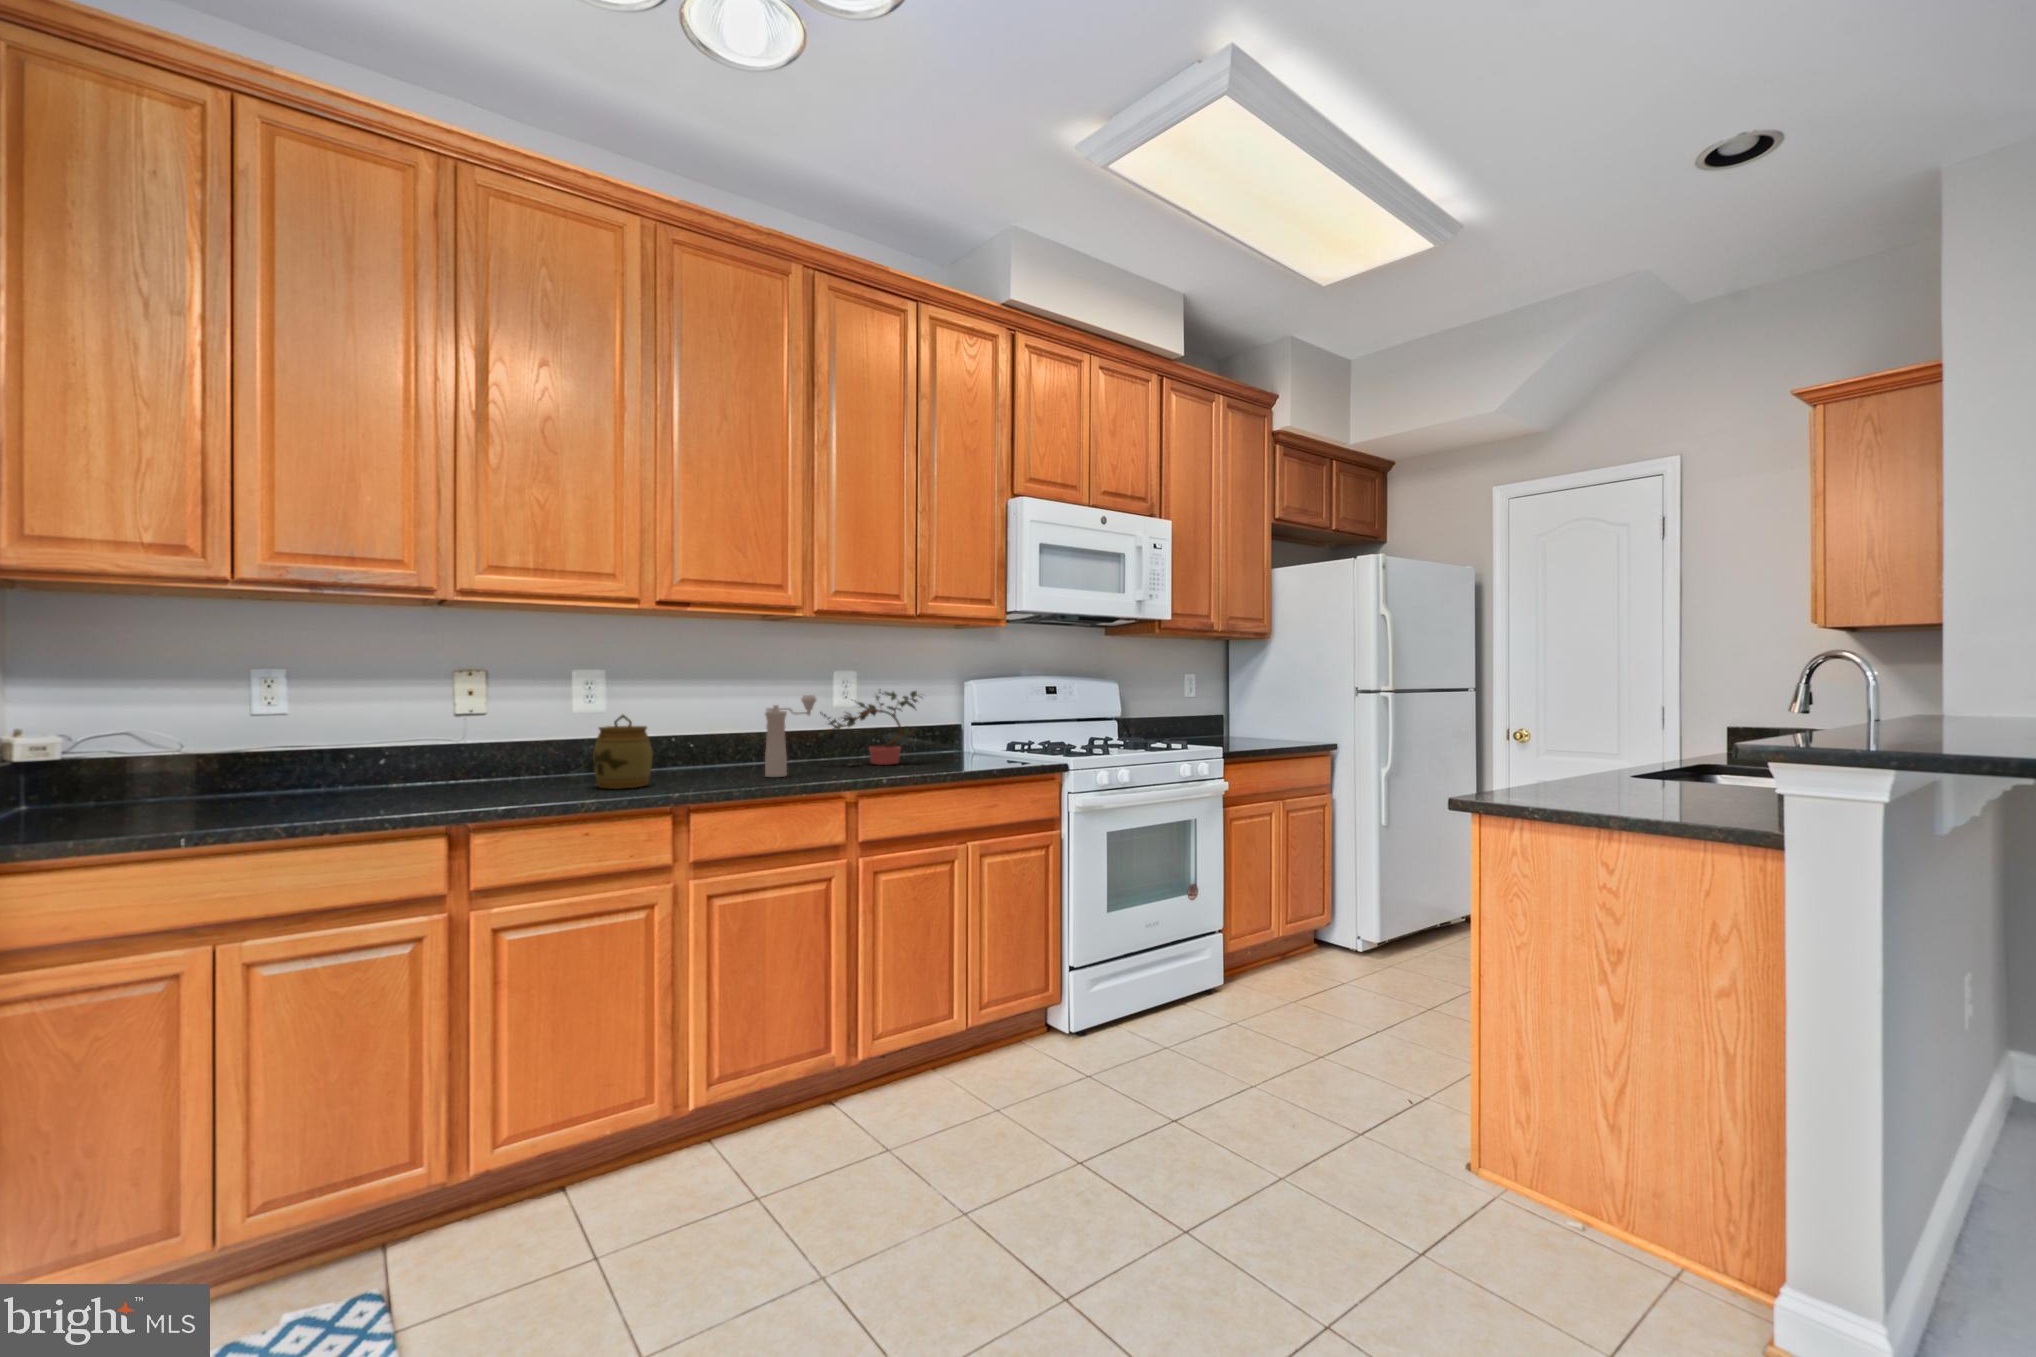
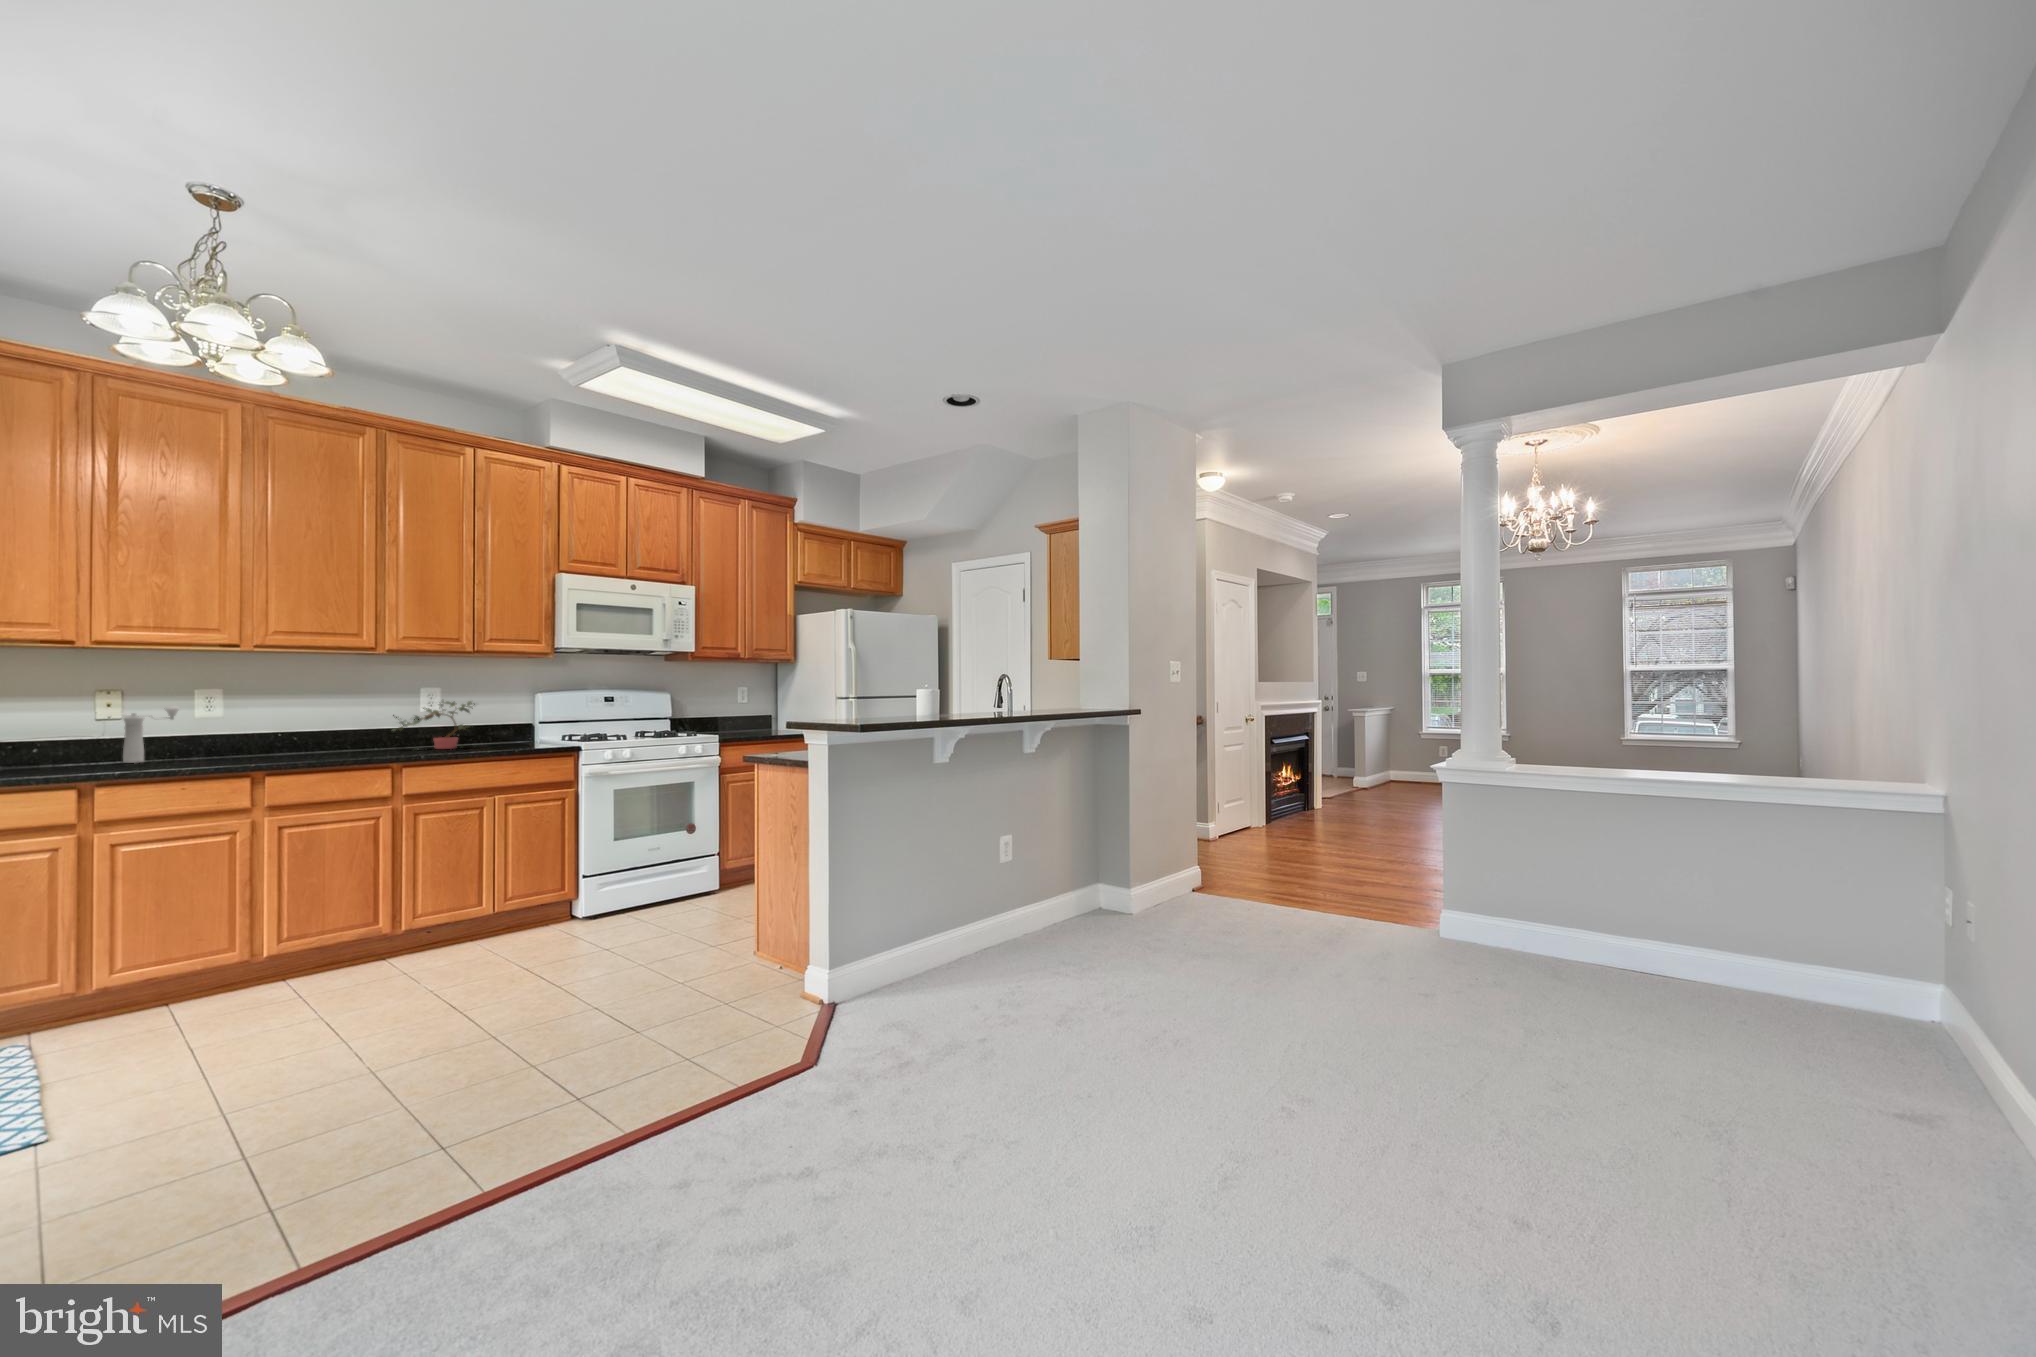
pepper mill: present [765,695,816,777] -> present [123,706,179,763]
jar: present [593,715,653,789] -> none [199,717,245,763]

